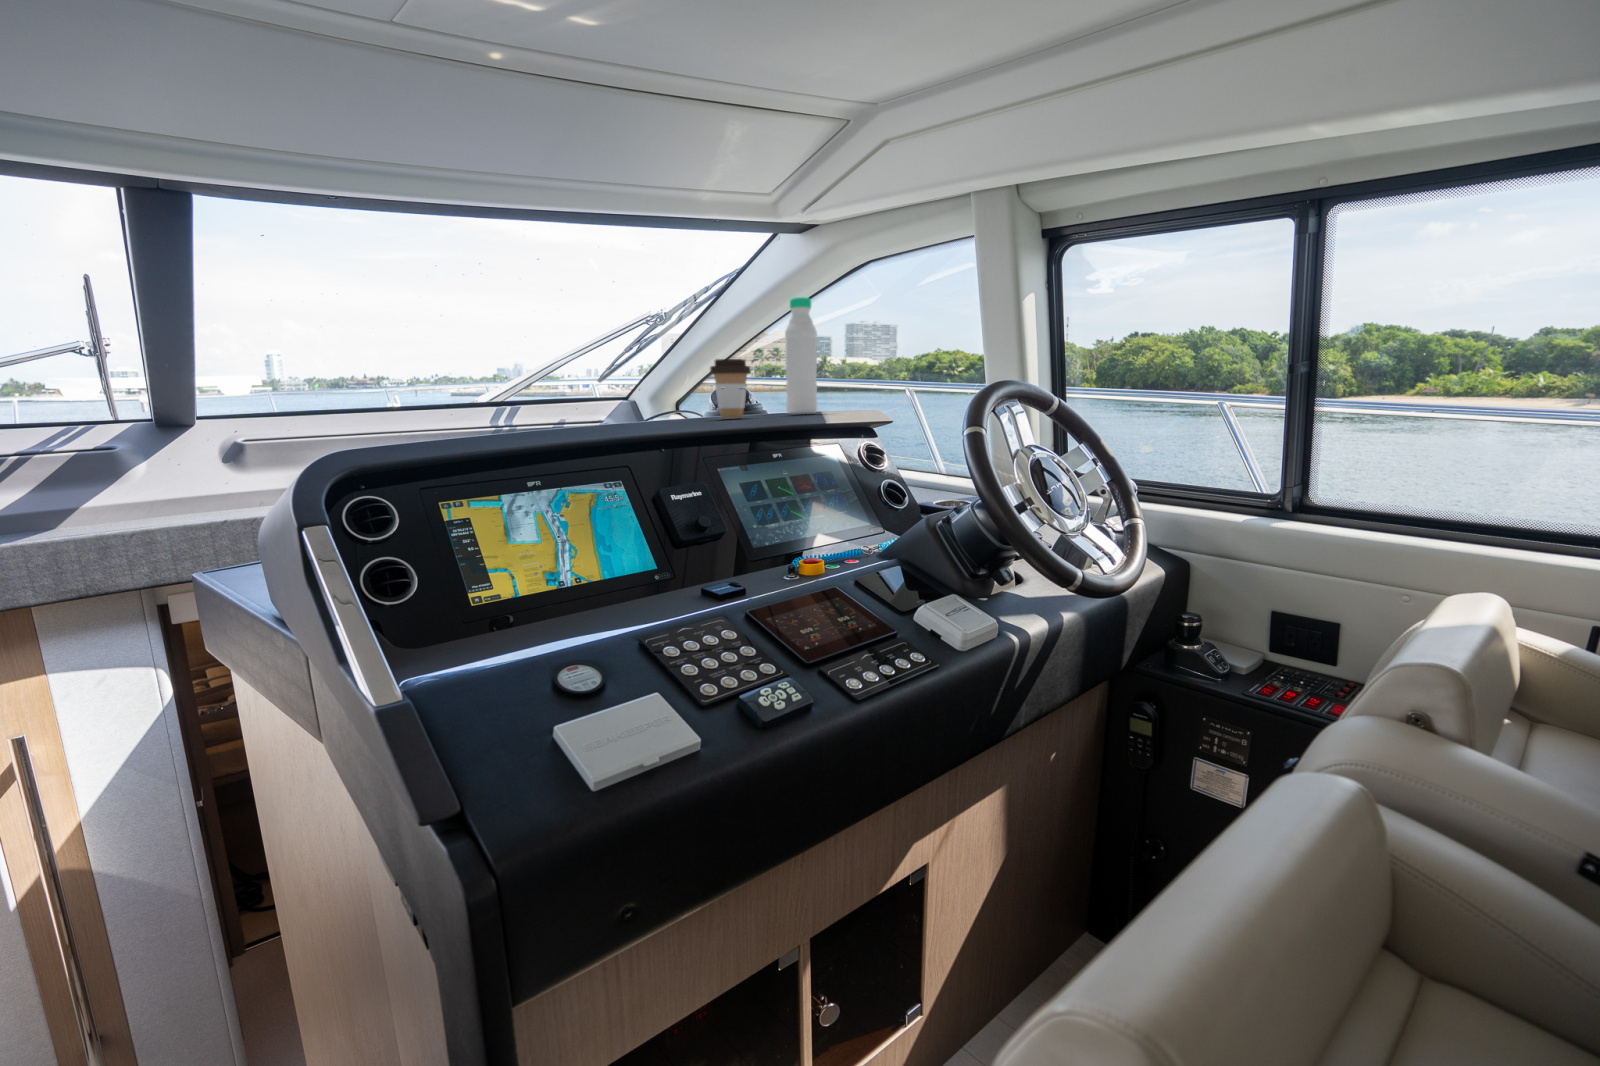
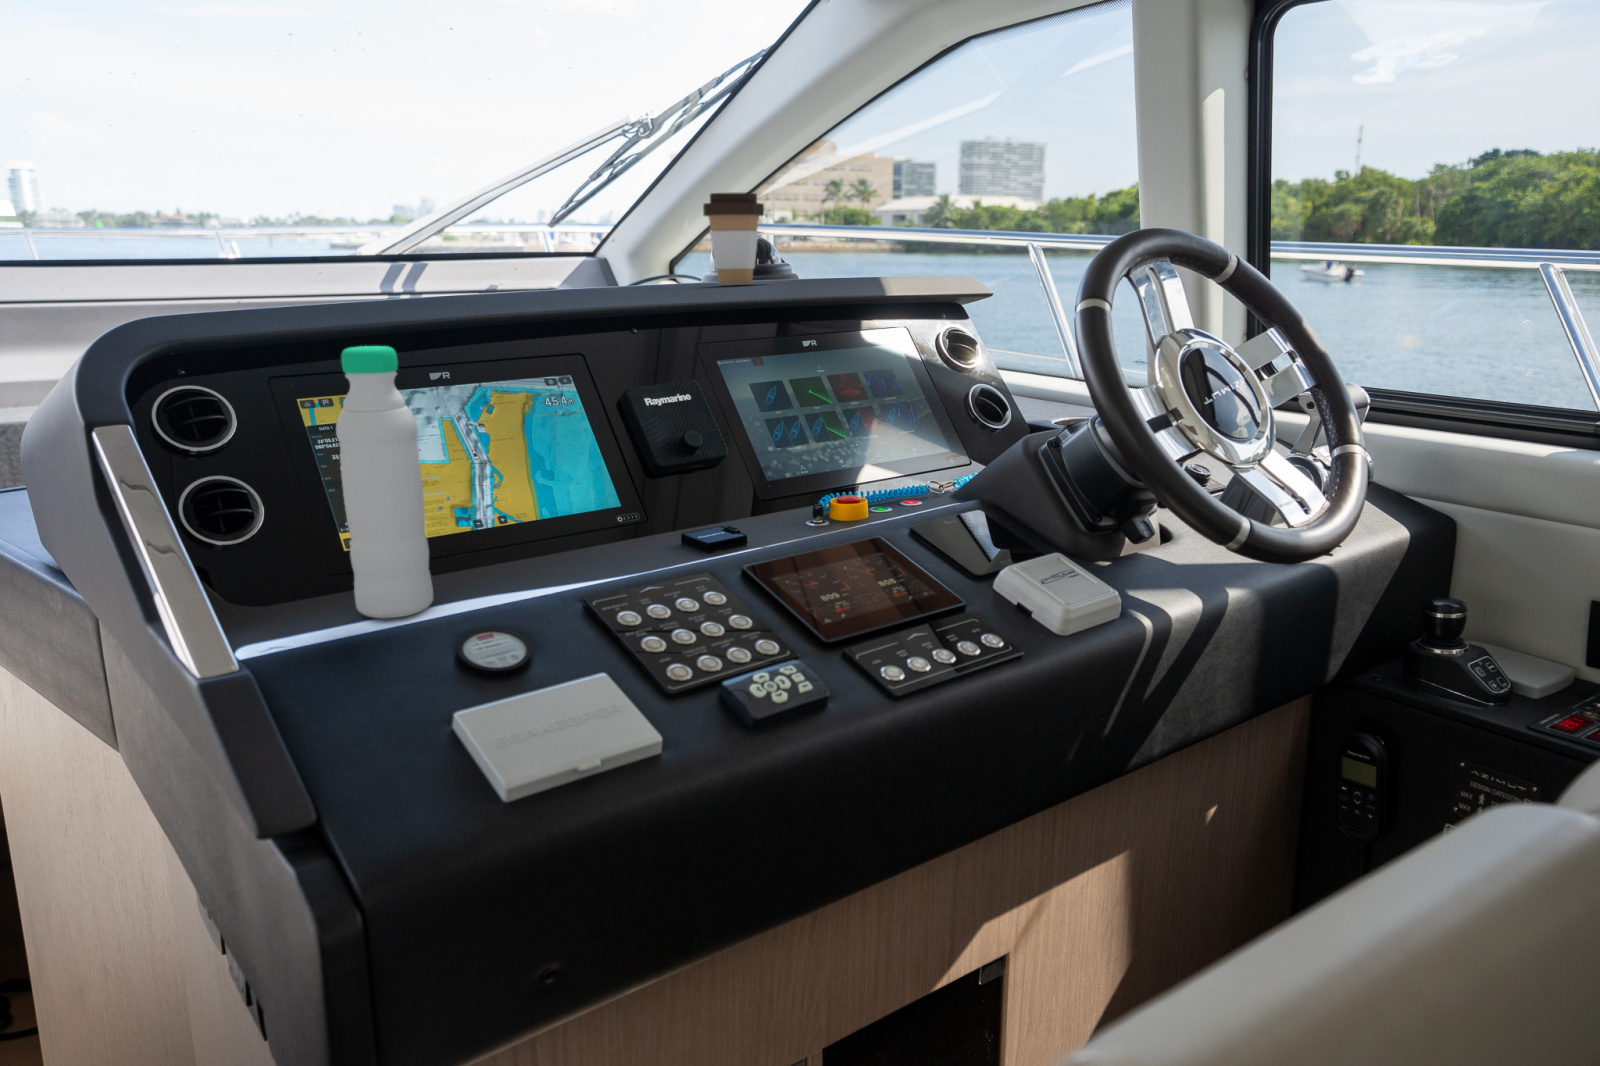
water bottle: present [785,297,817,414] -> present [336,346,433,618]

